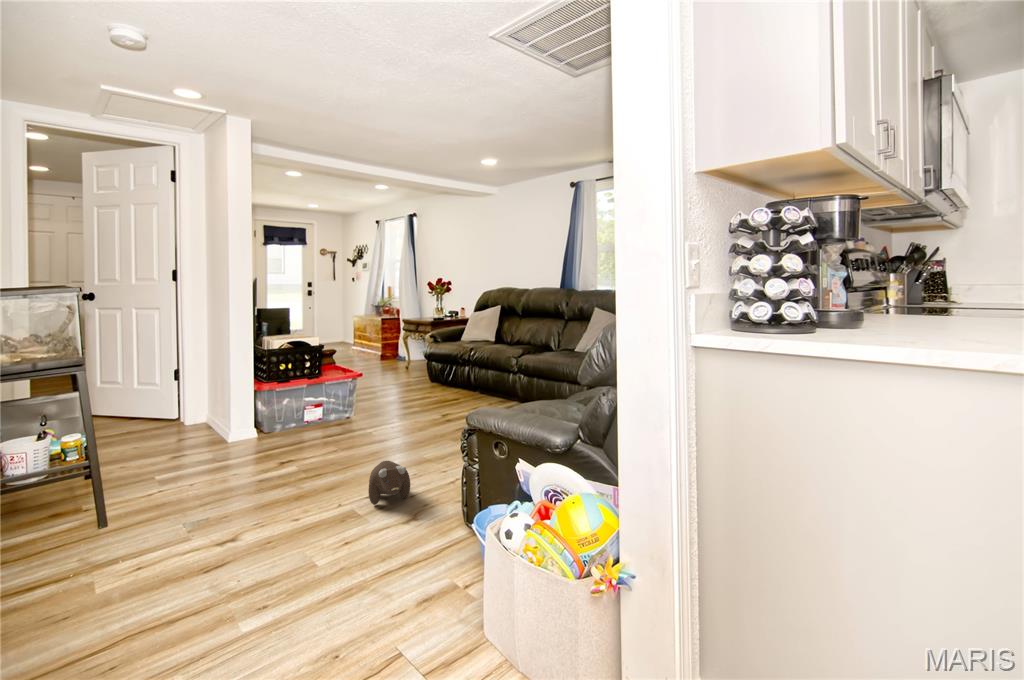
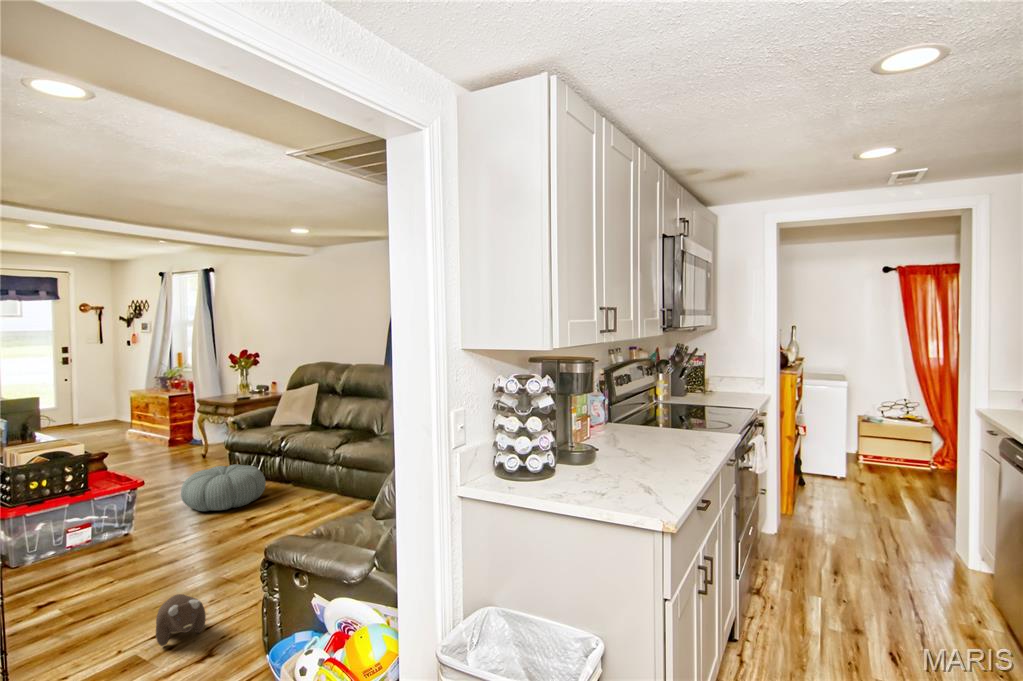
pouf: none [390,369,458,405] -> present [181,464,266,511]

